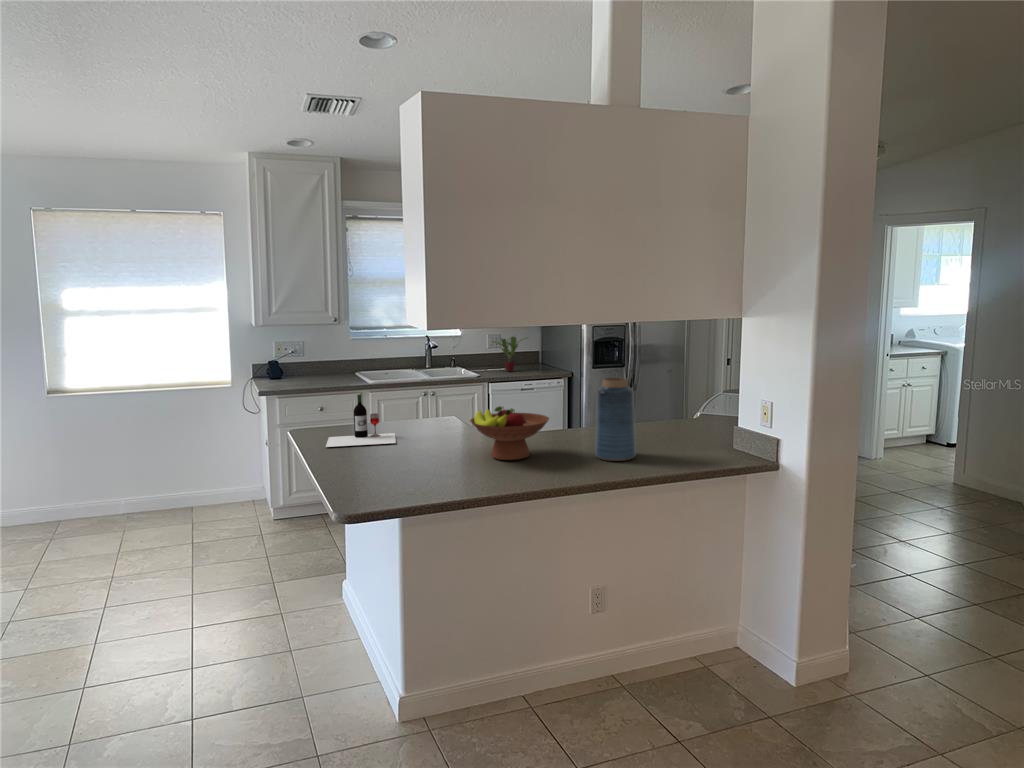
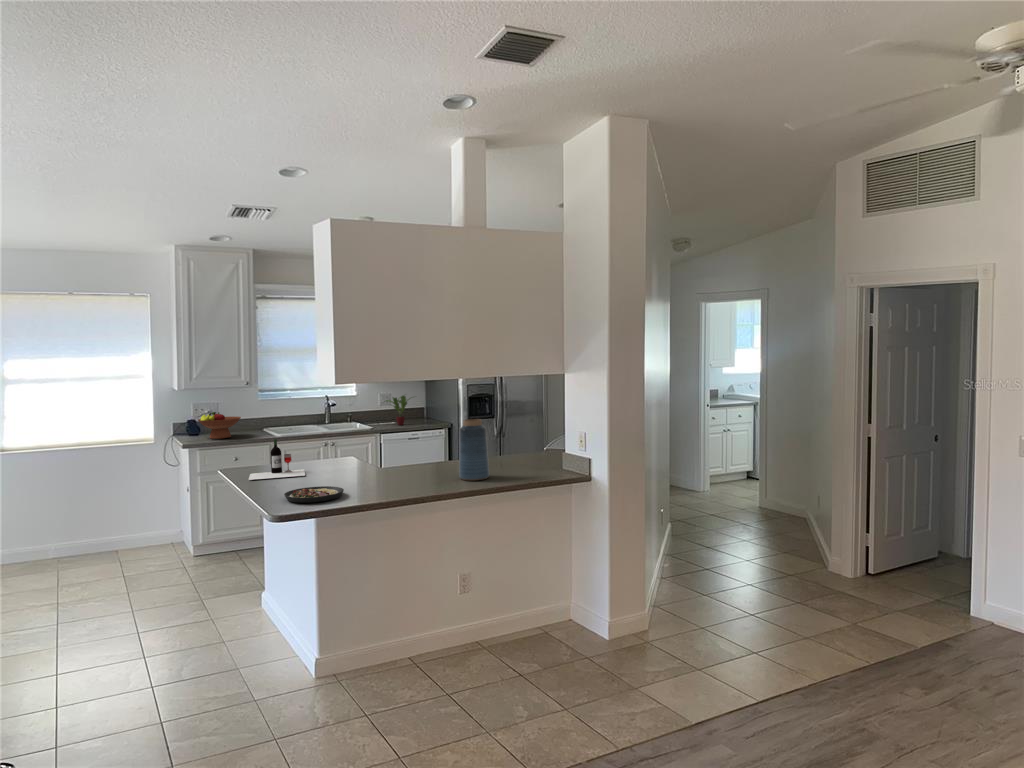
fruit bowl: present [470,406,549,460] -> present [198,412,241,439]
plate: none [367,463,444,488] -> present [284,486,344,503]

